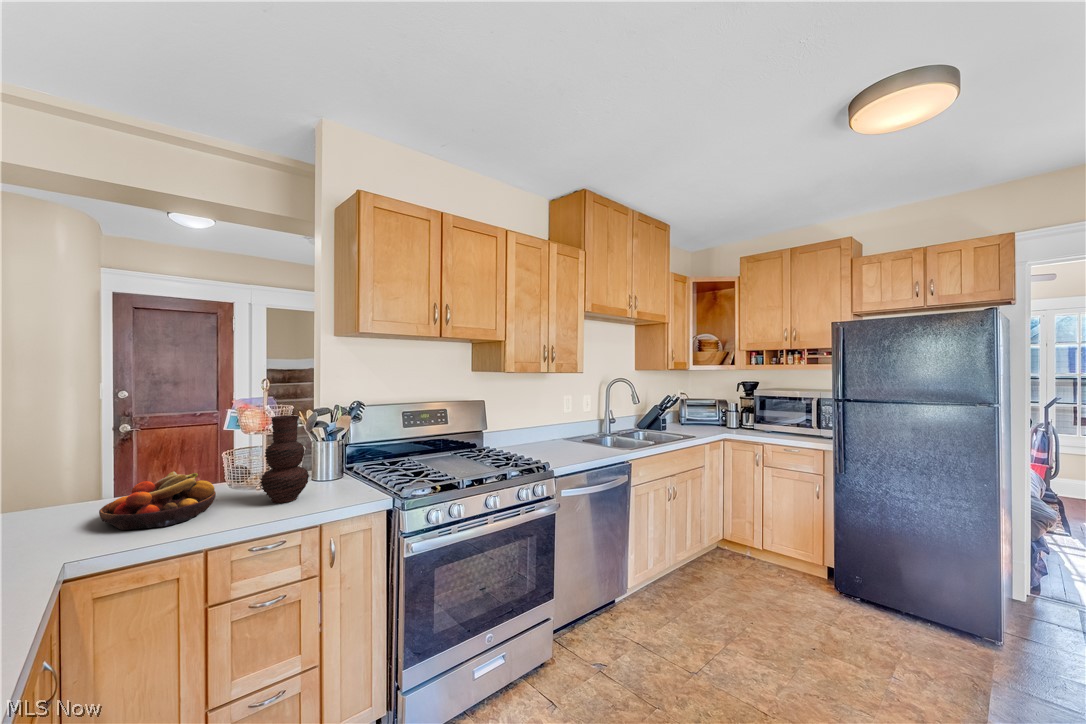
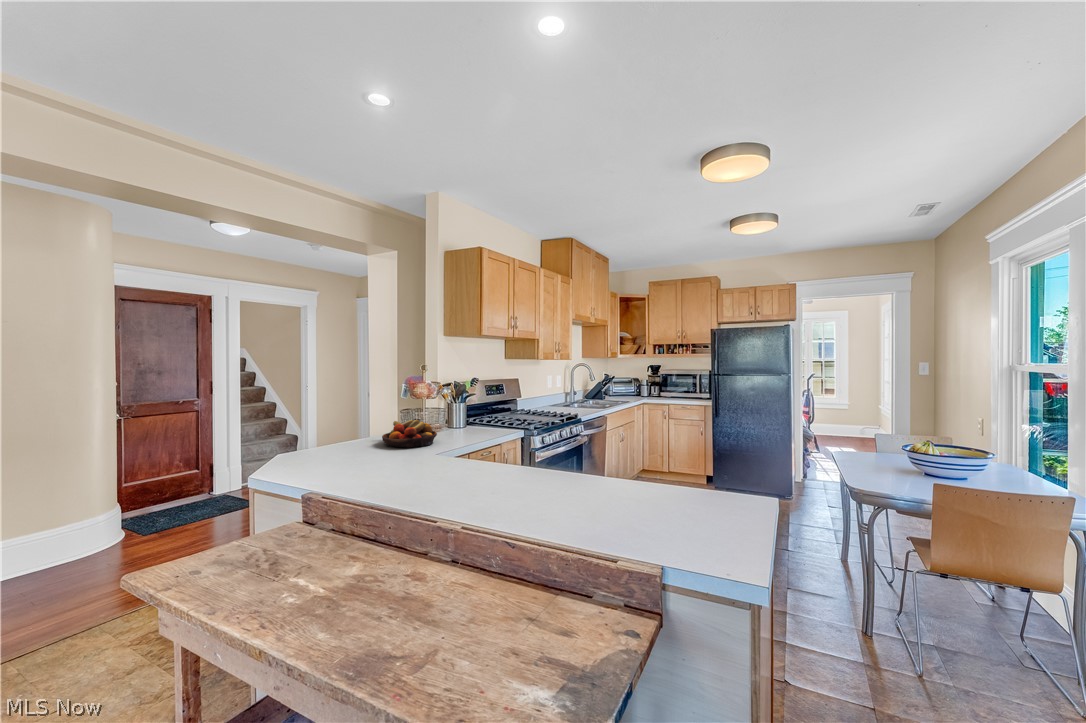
vase: present [260,415,309,503] -> none [448,385,474,436]

